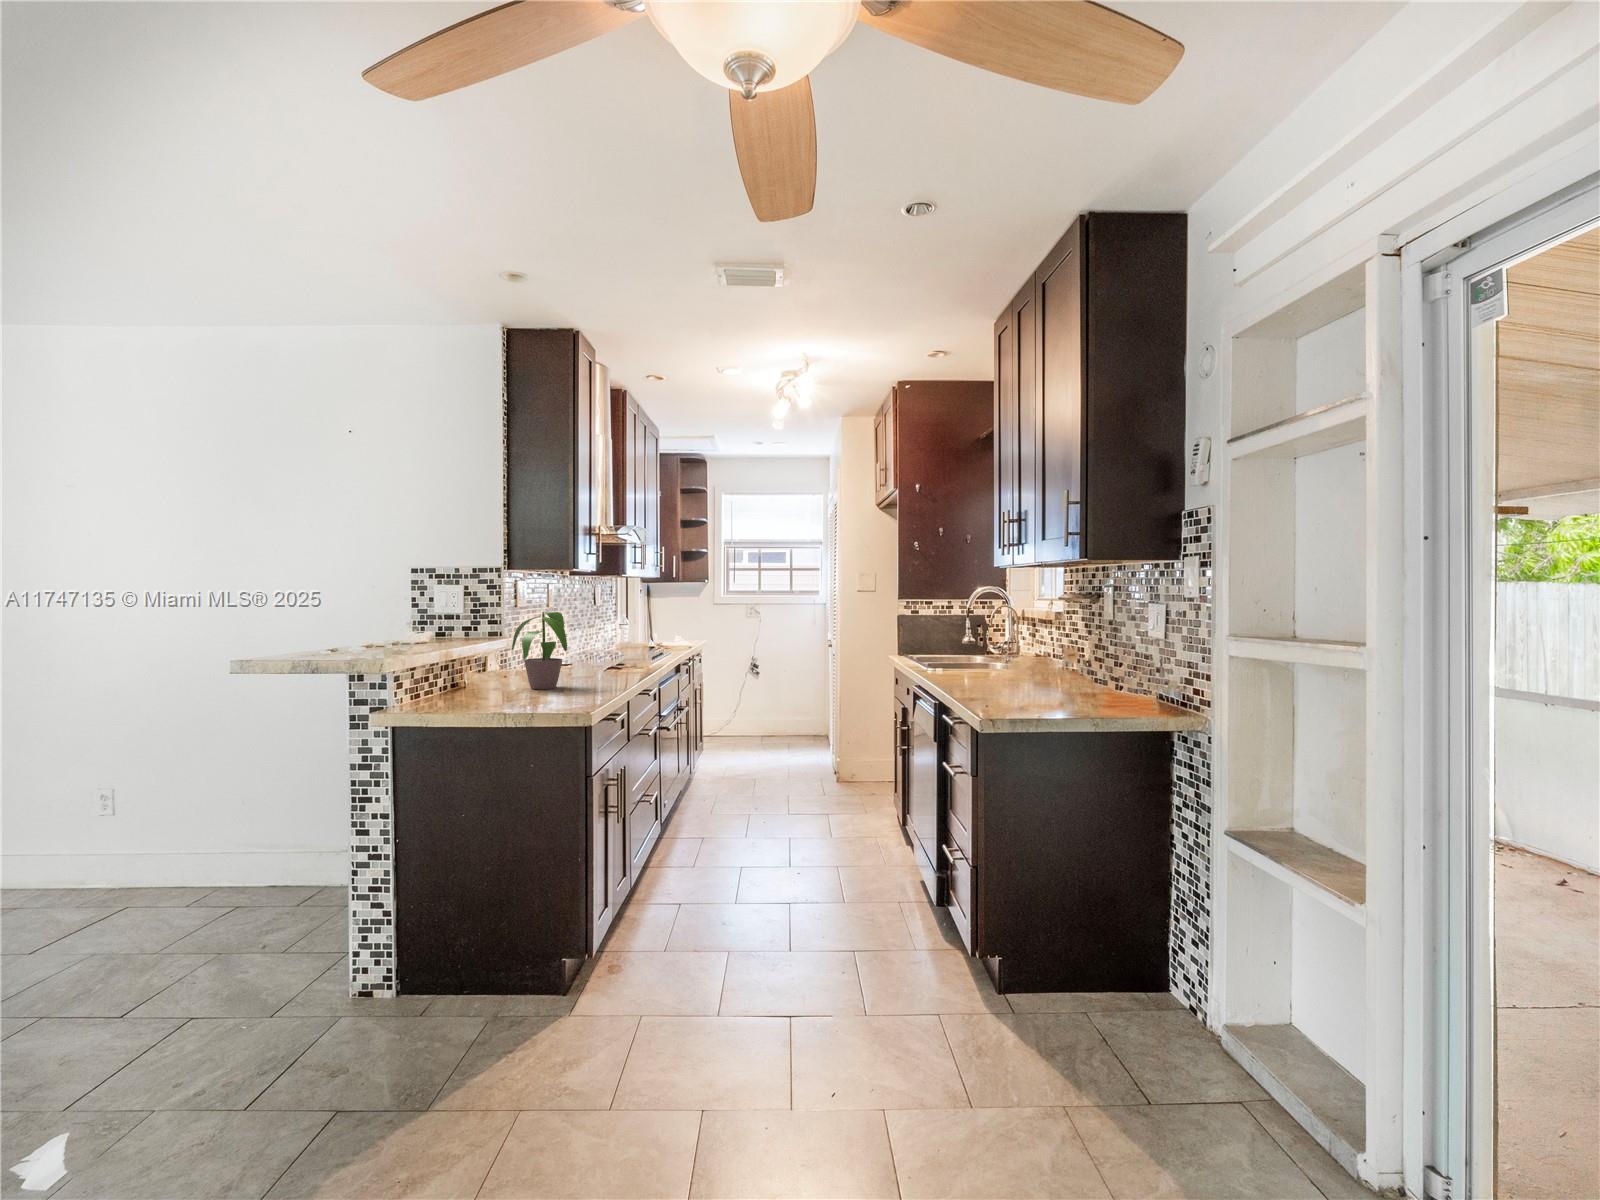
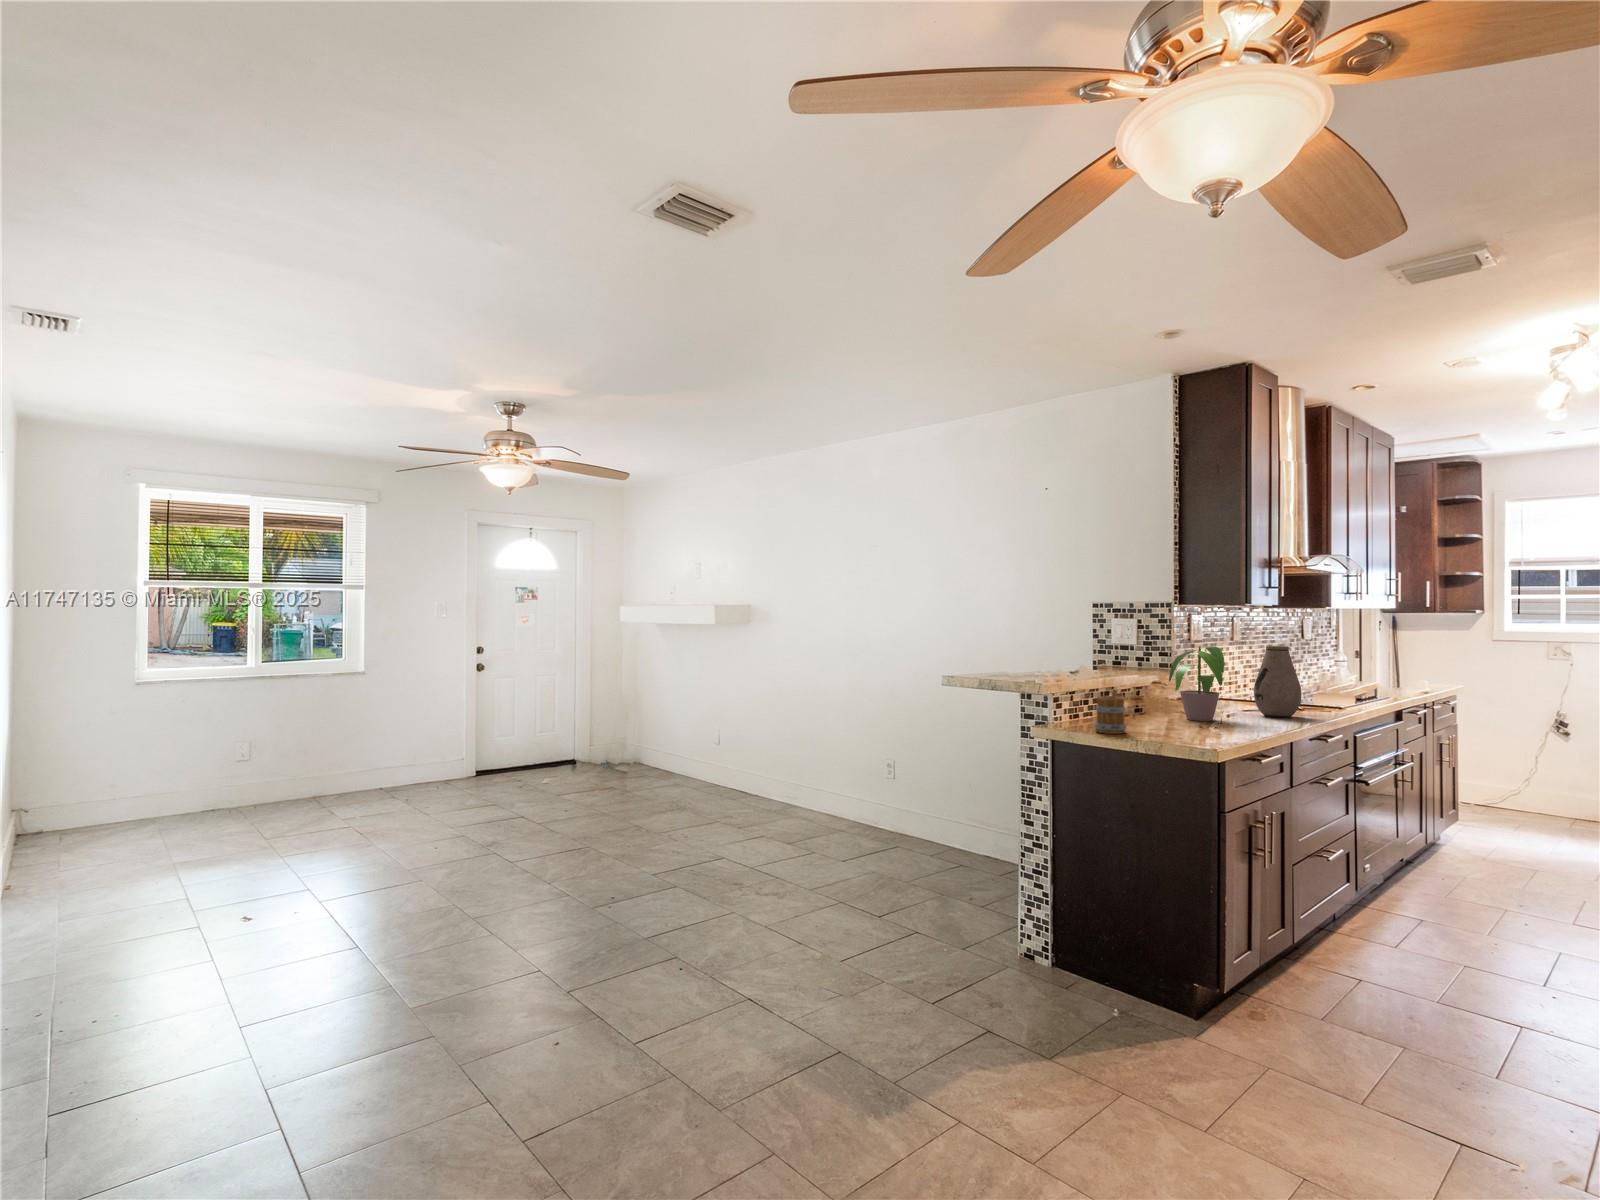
vase: none [586,610,627,679] -> present [1254,646,1301,718]
mug: none [453,662,489,712] -> present [1095,689,1126,734]

